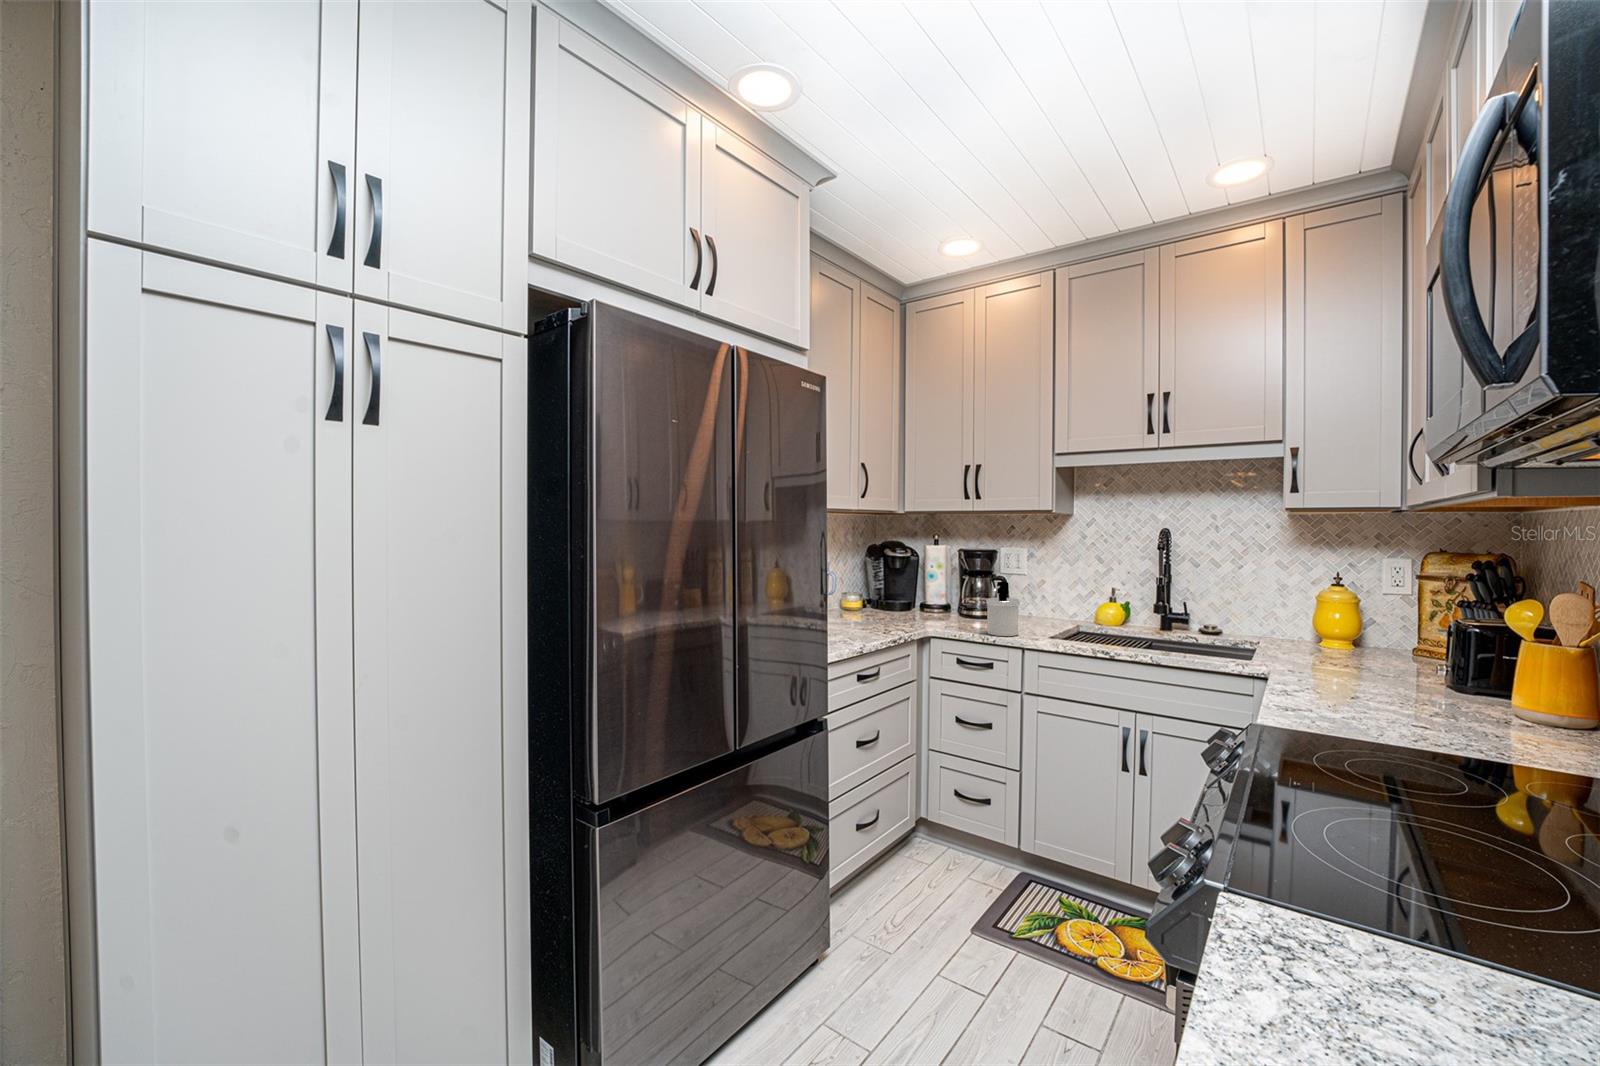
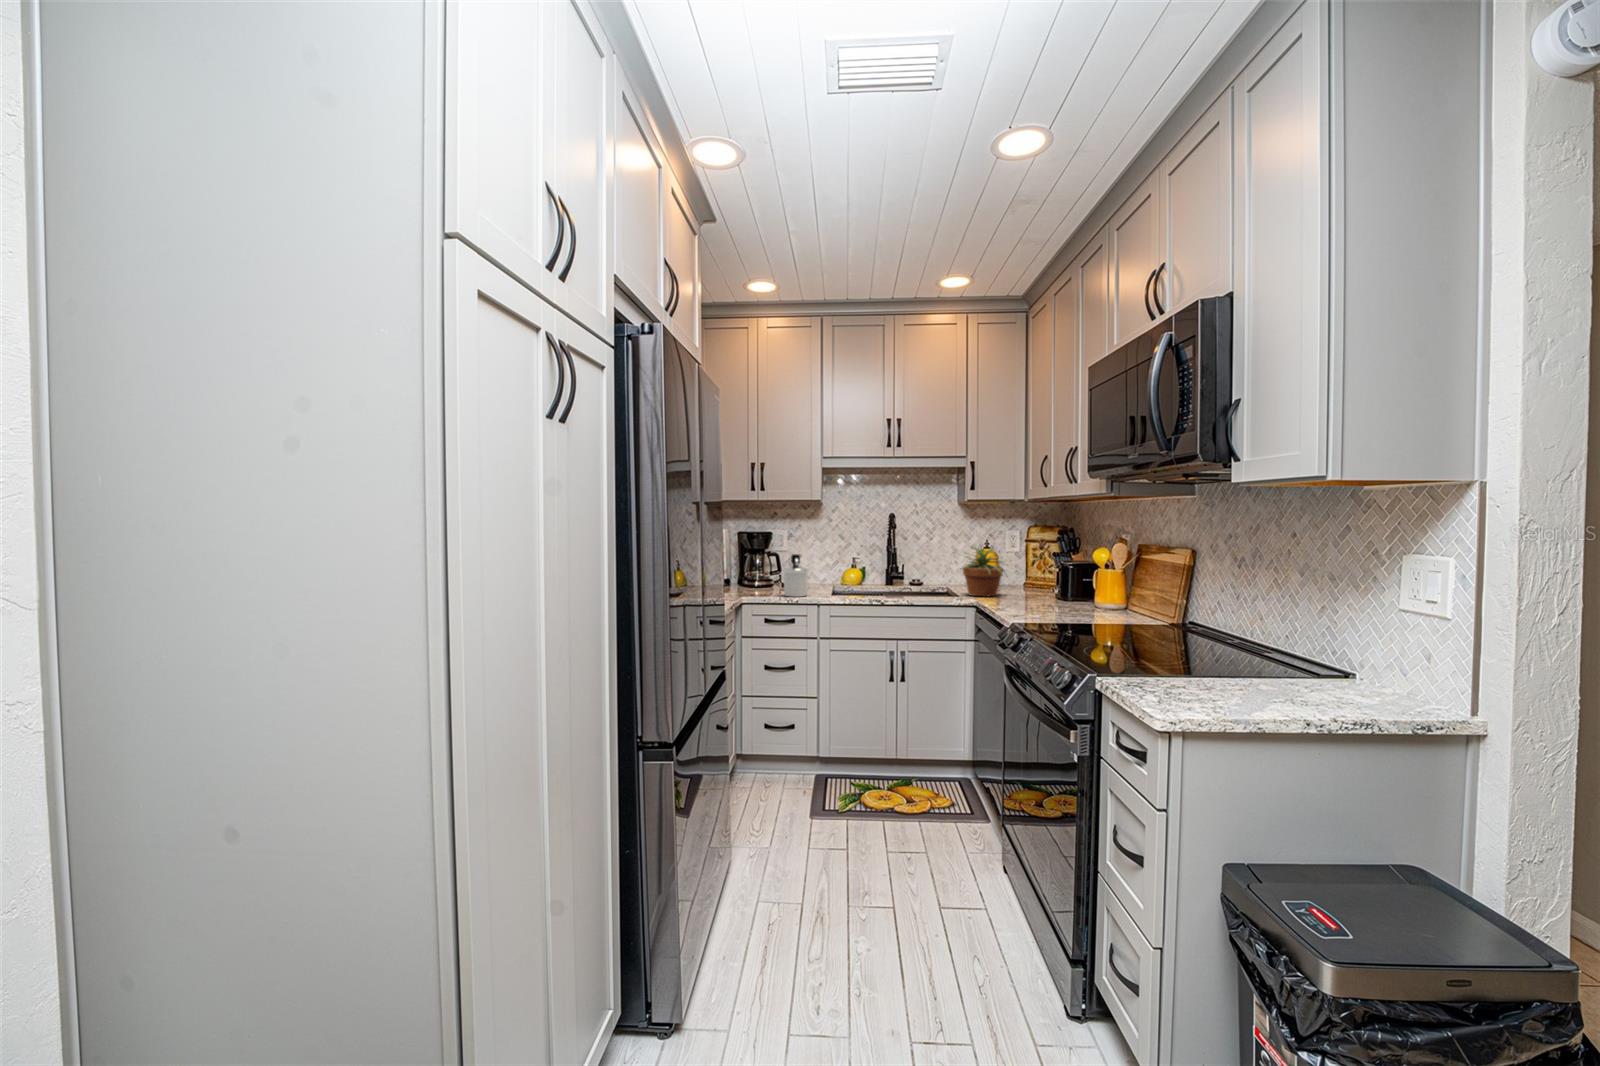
potted plant: none [1241,580,1361,665] -> present [962,545,1004,596]

